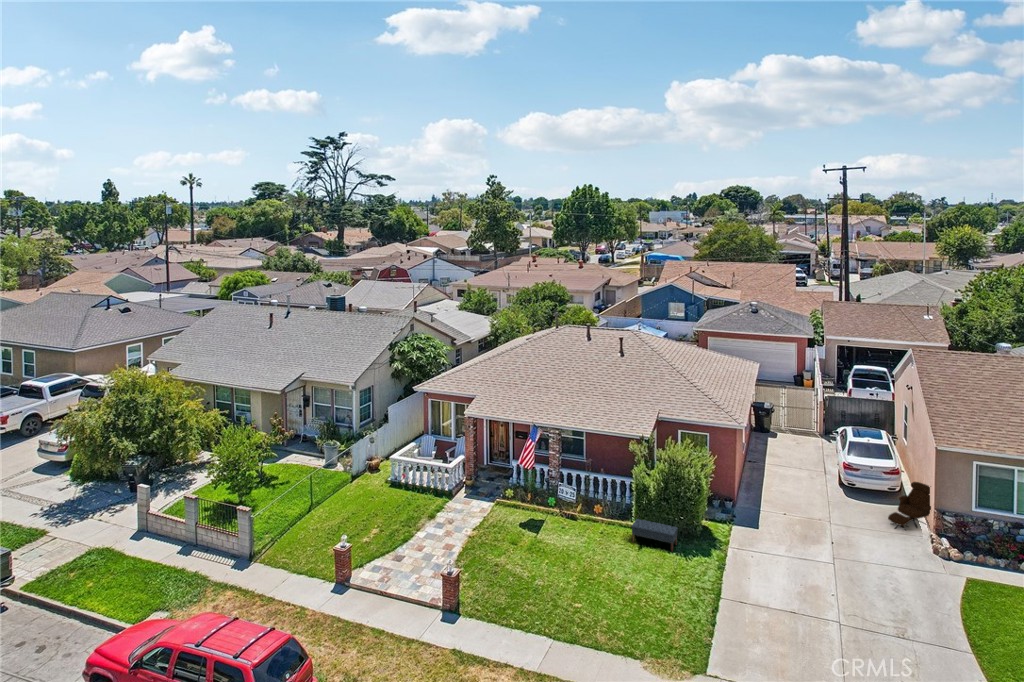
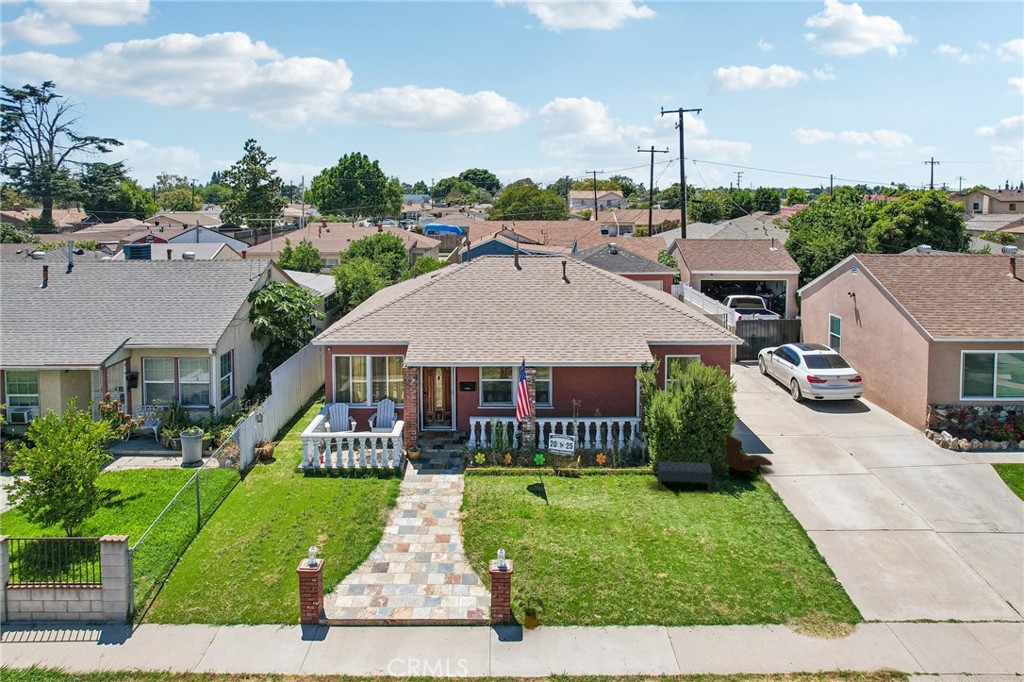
lounge chair: present [888,482,931,528] -> present [726,434,772,481]
house plant: none [453,589,473,619] -> present [513,587,546,628]

